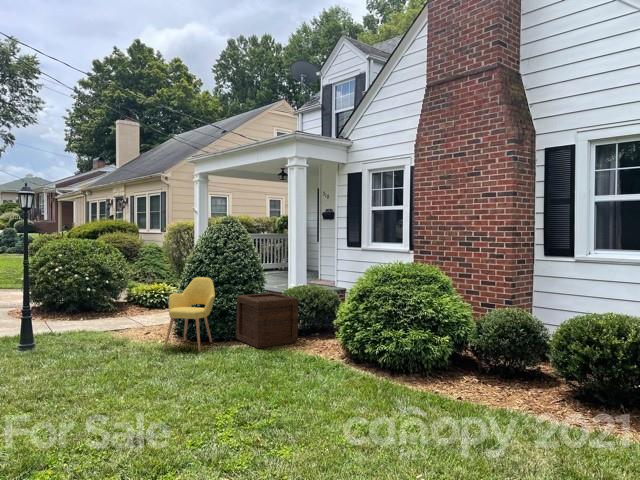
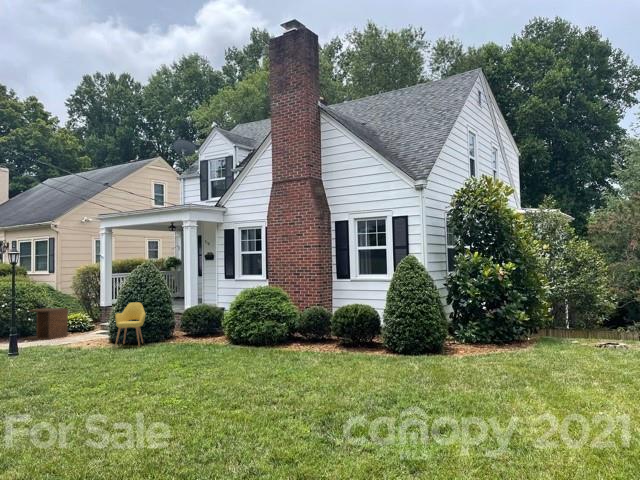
side table: none [85,275,136,319] -> present [27,308,68,340]
wooden crate: present [236,293,298,349] -> none [158,311,199,343]

